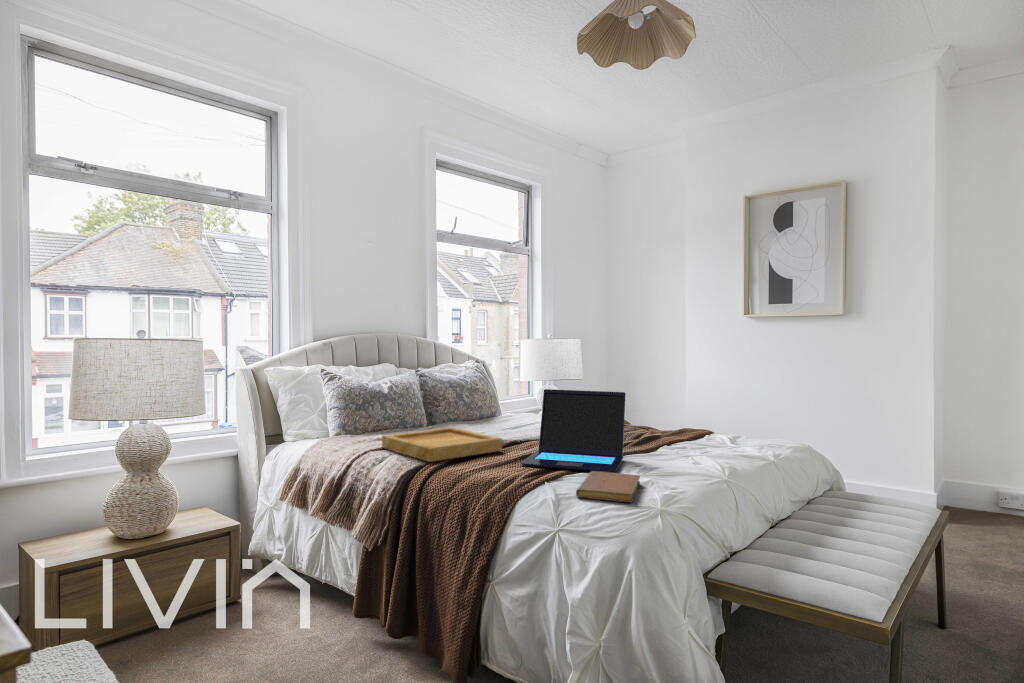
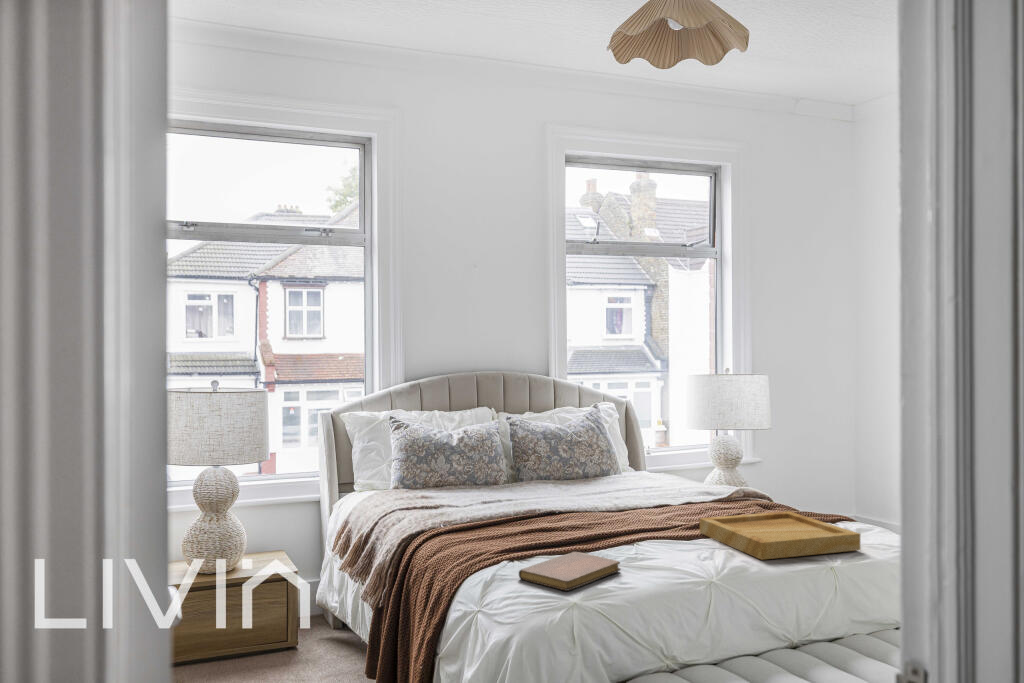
laptop: present [520,389,626,472] -> none [522,450,670,555]
tray: present [382,428,502,462] -> present [700,511,860,560]

